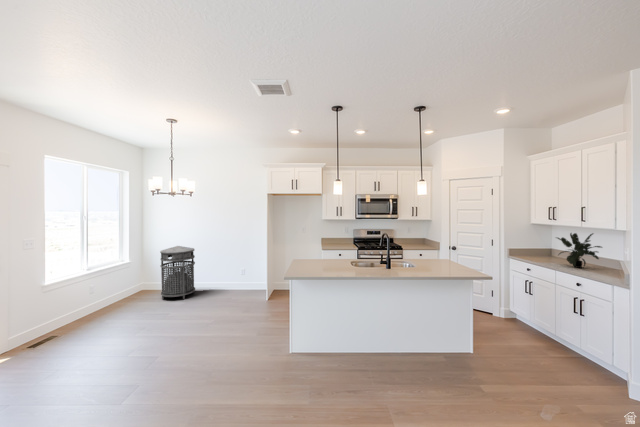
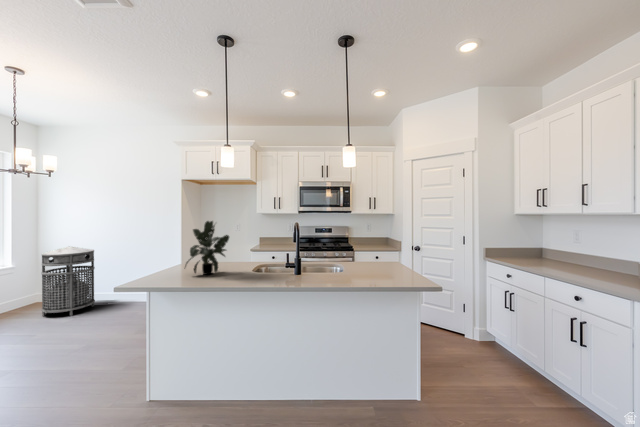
potted plant: present [558,233,602,268] -> present [185,221,229,275]

